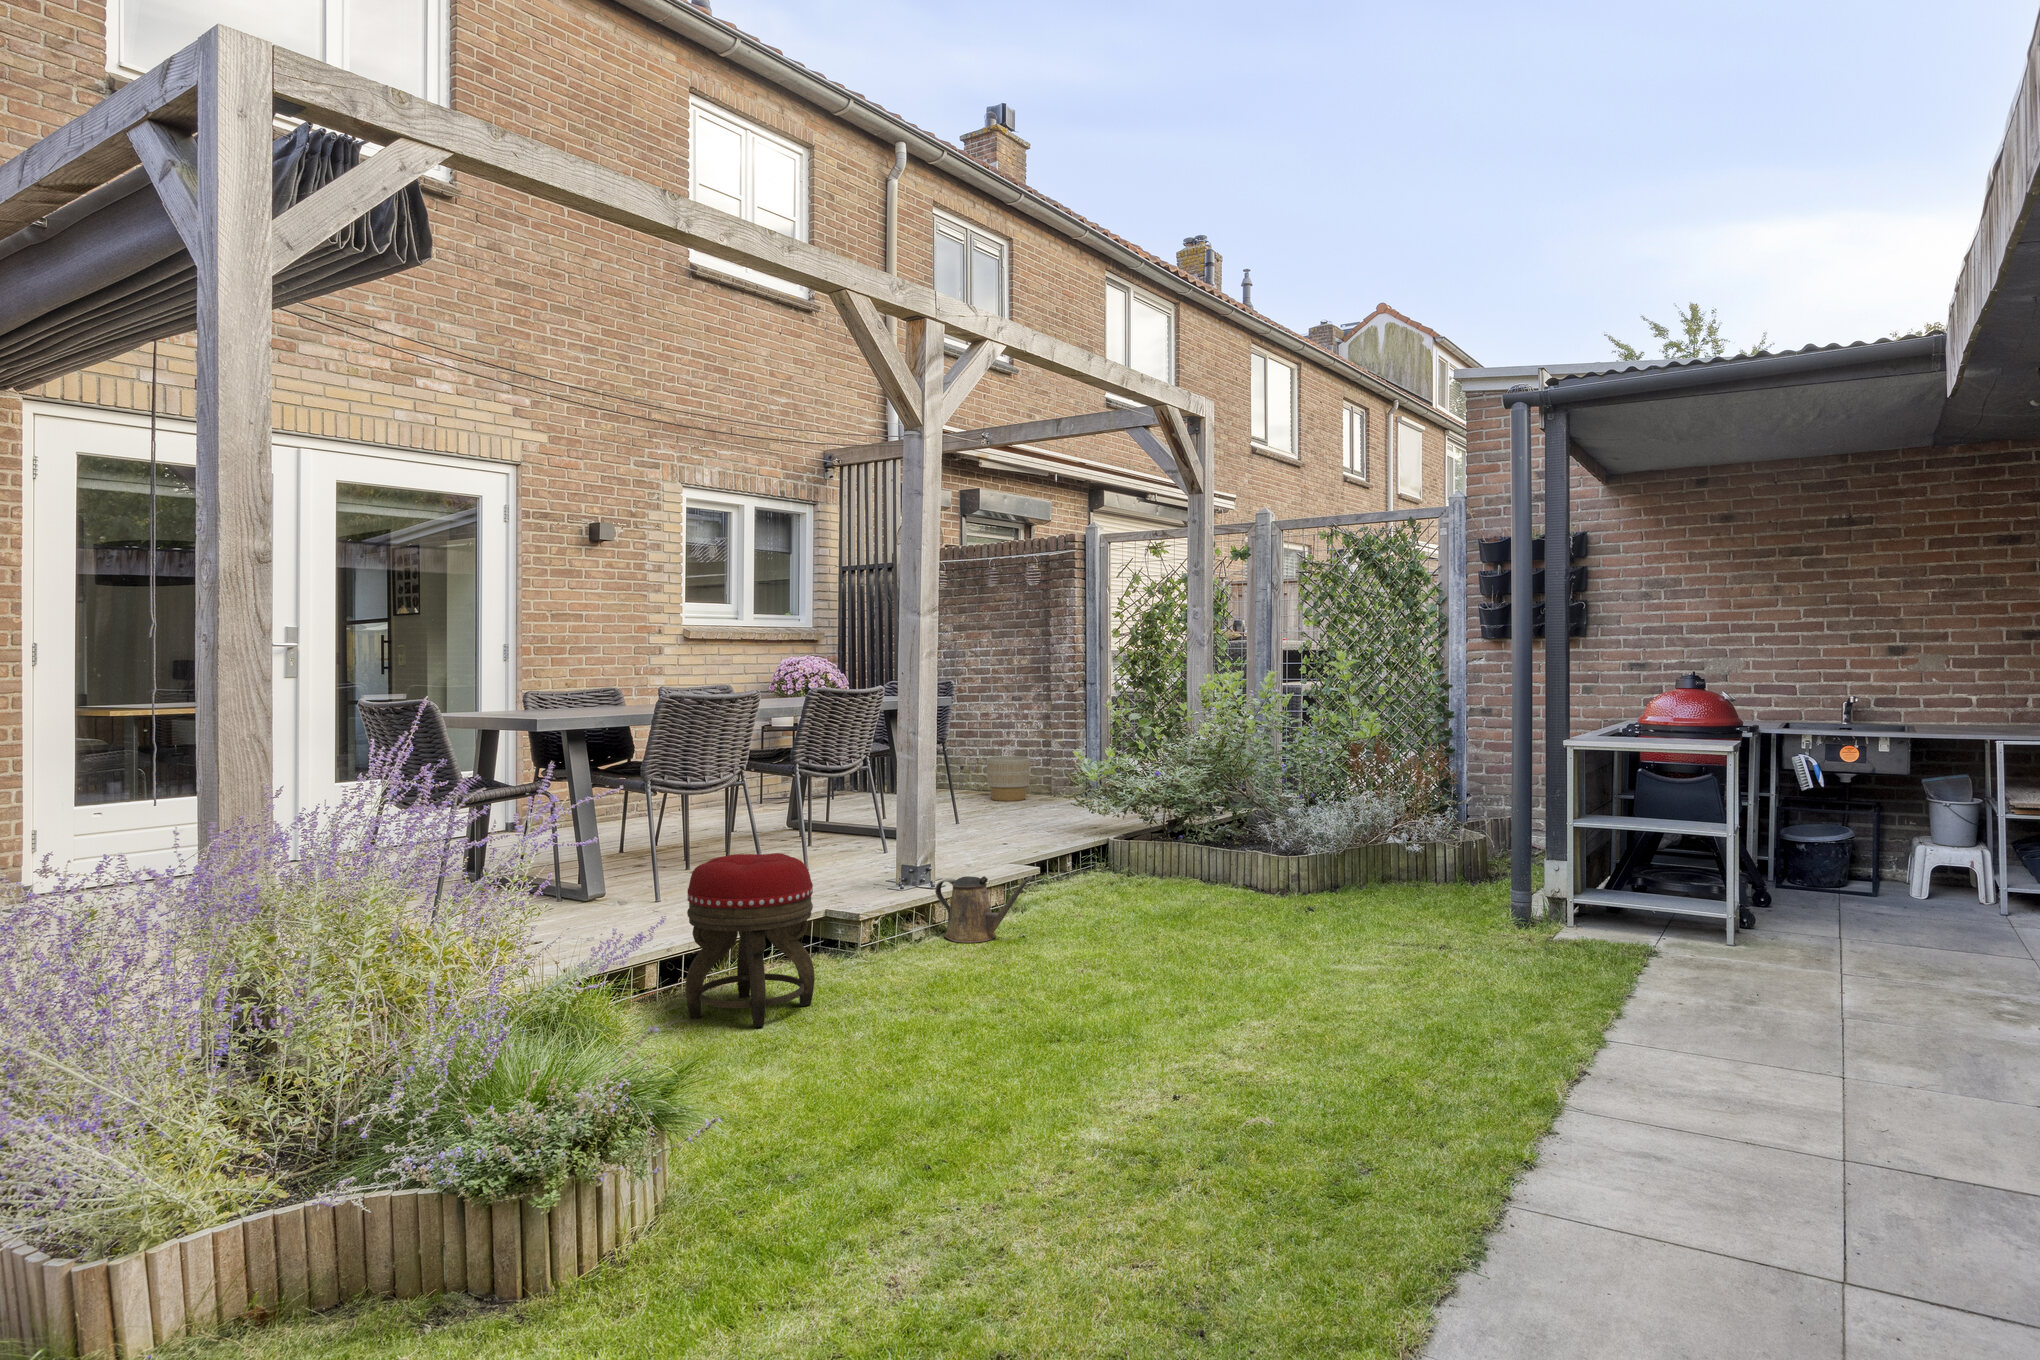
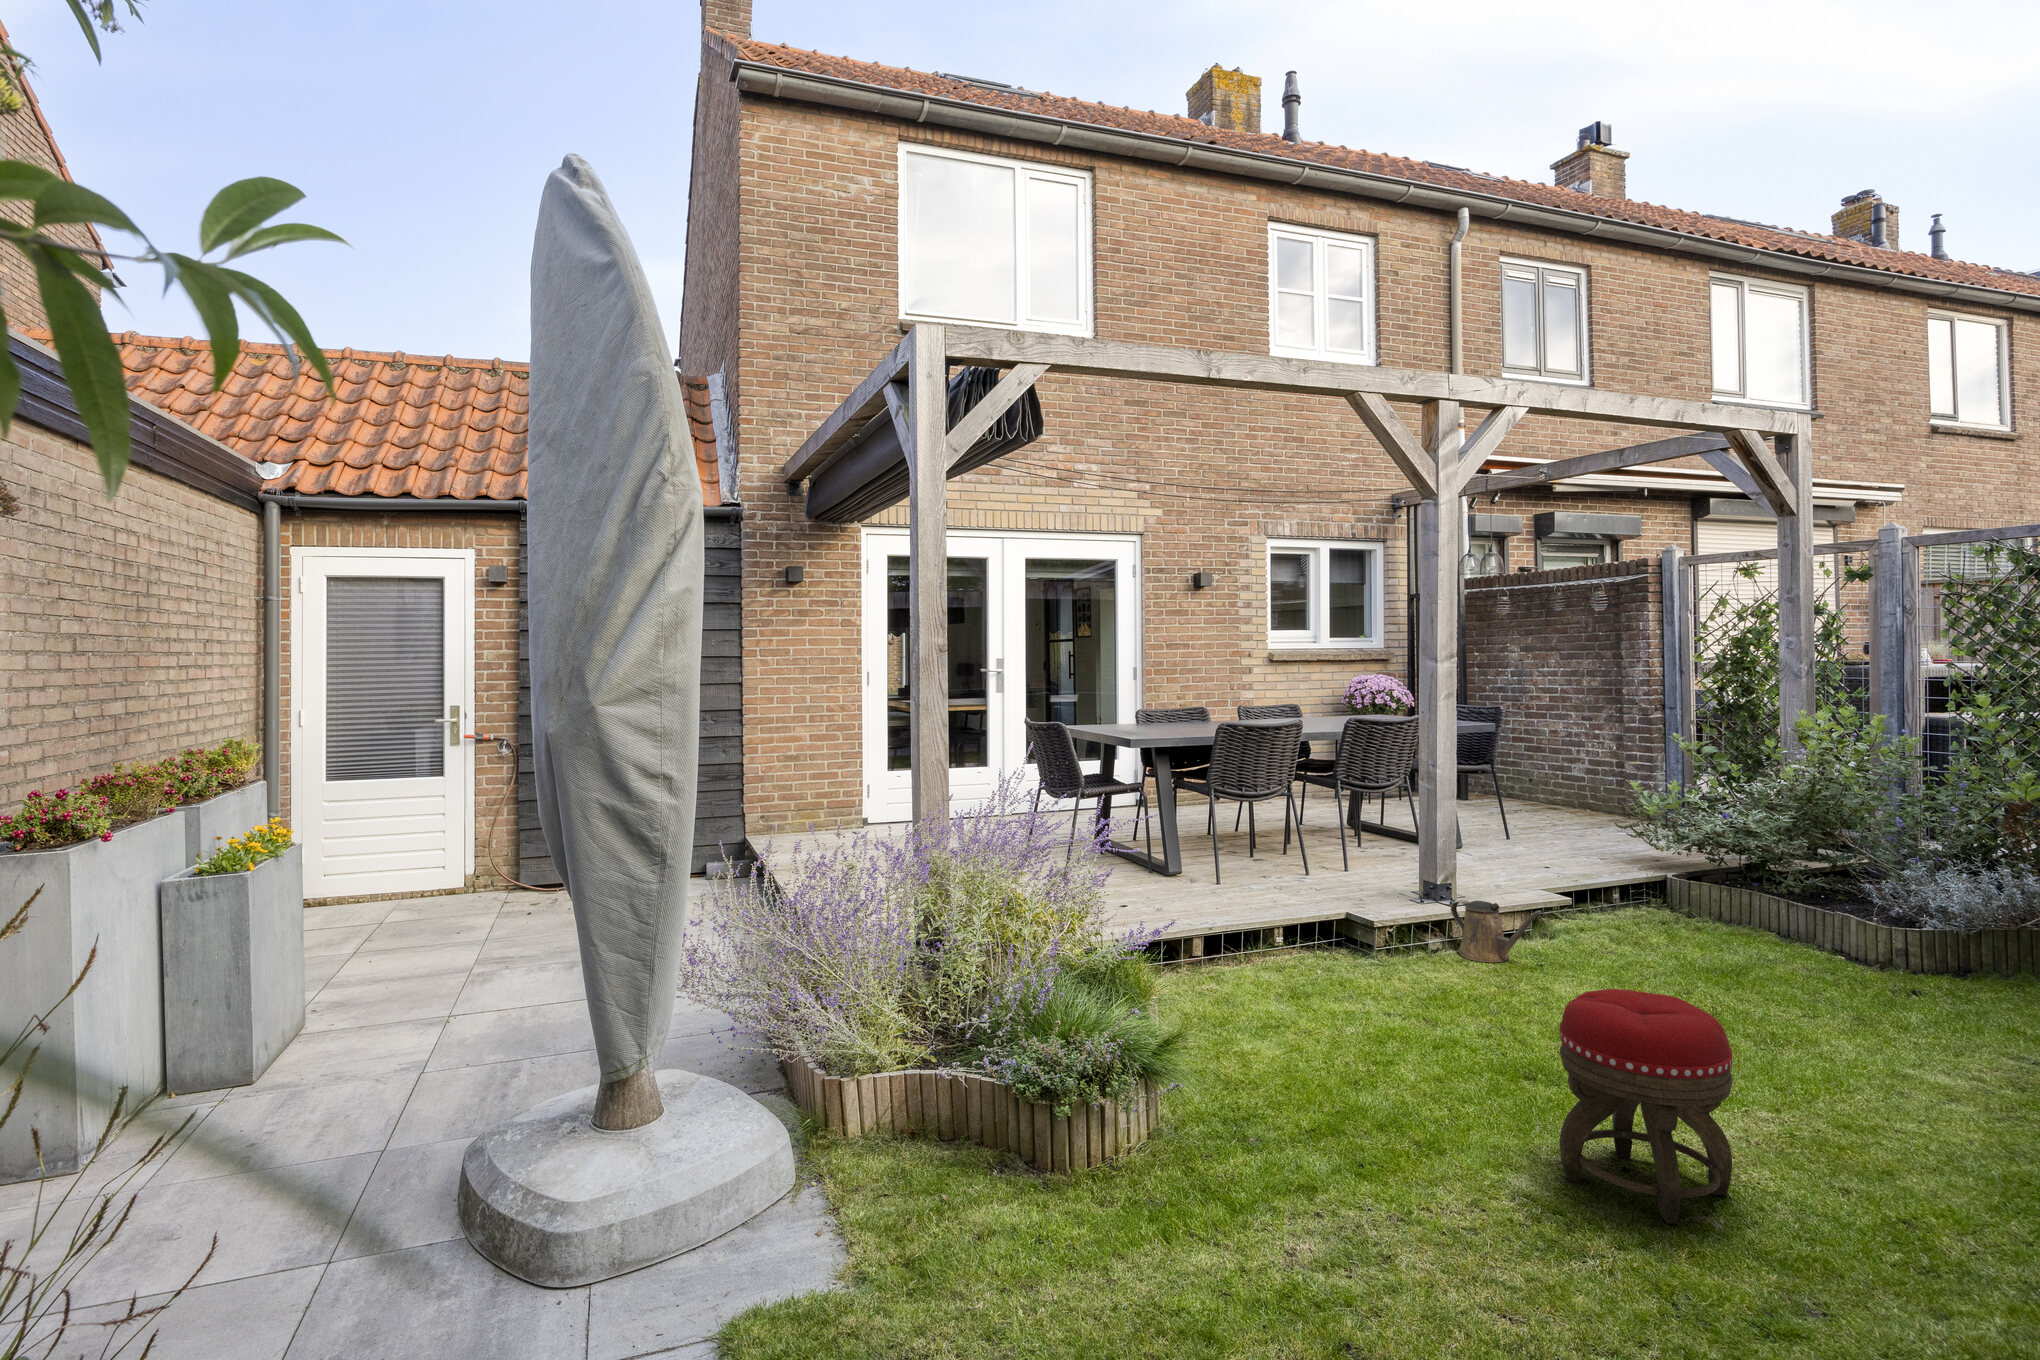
planter: present [987,756,1030,801] -> none [1554,772,1600,816]
footstool: present [686,853,815,1027] -> present [1560,989,1733,1224]

